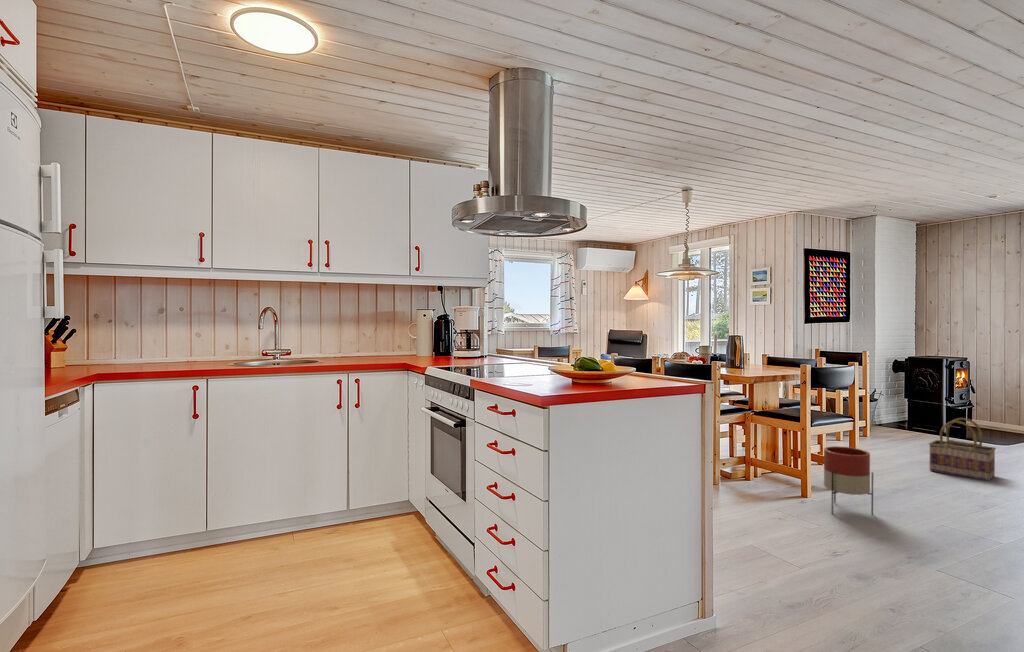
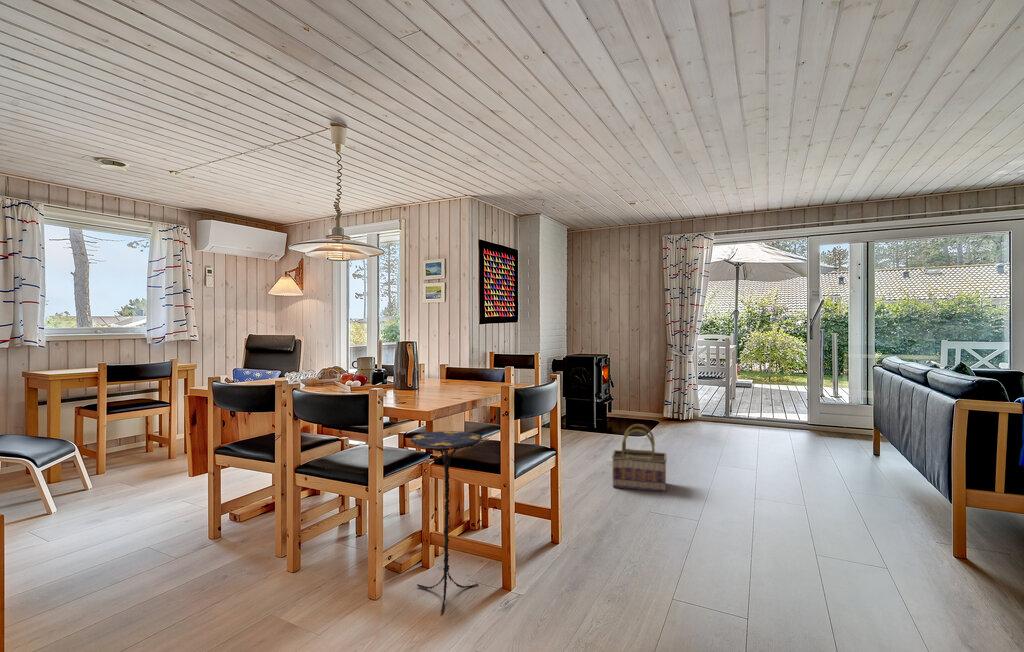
side table: none [737,392,787,499] -> present [411,431,482,612]
planter: present [824,446,873,515] -> none [535,502,598,618]

